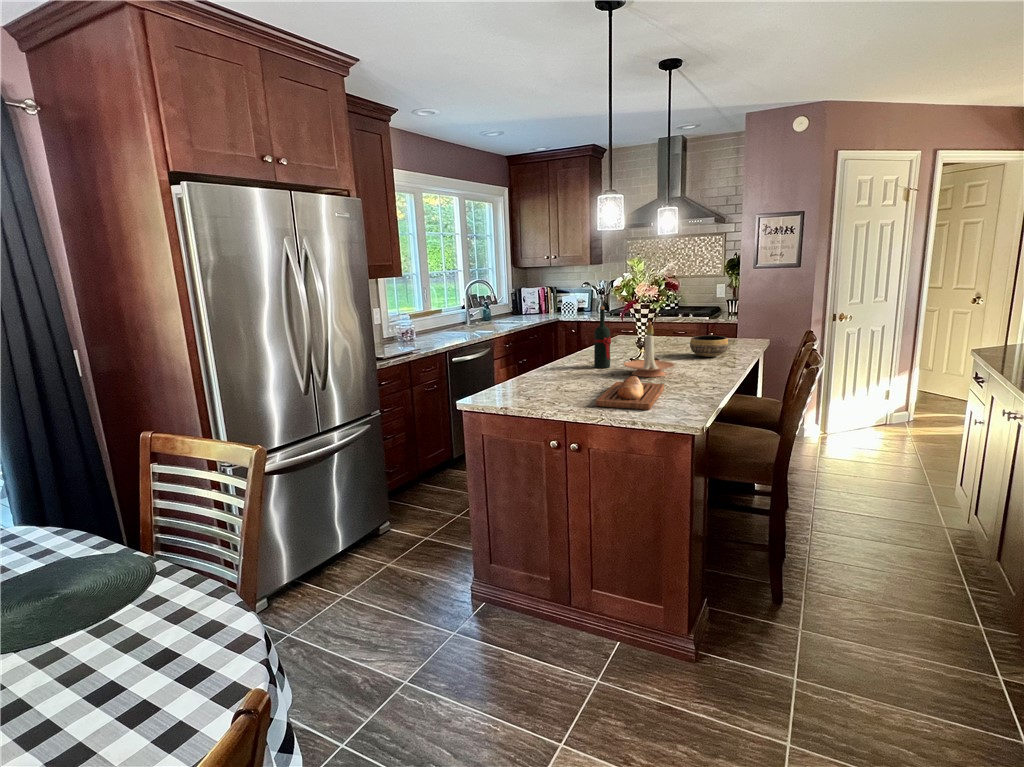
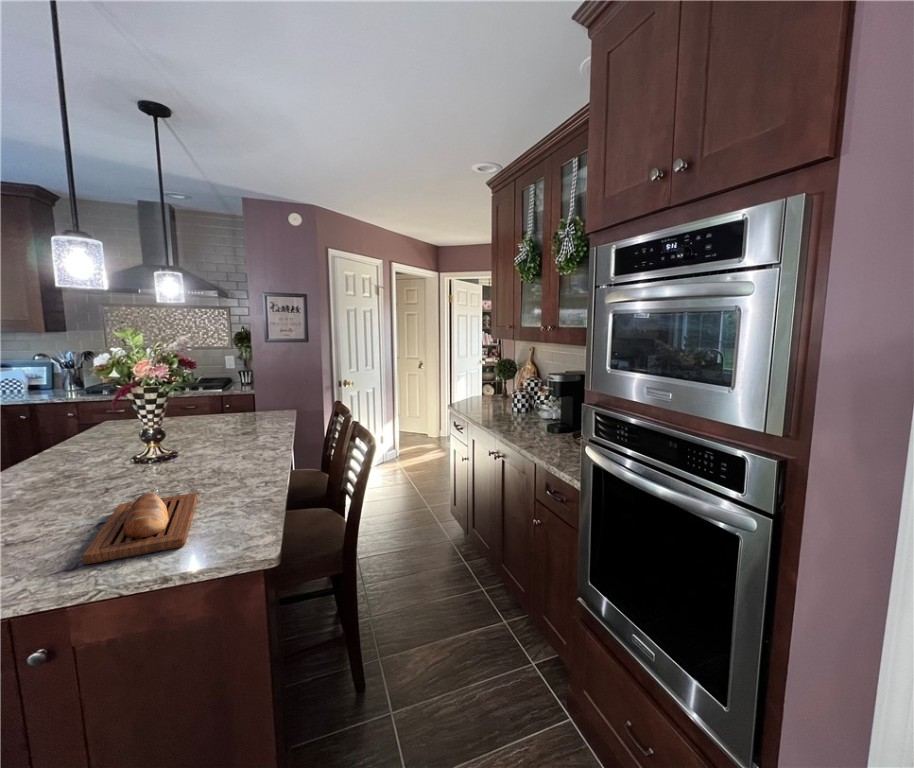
wine bottle: present [594,306,611,368] -> none [72,395,106,482]
candle holder: present [623,321,674,377] -> none [127,408,204,484]
bowl: present [690,335,729,357] -> none [215,414,260,439]

